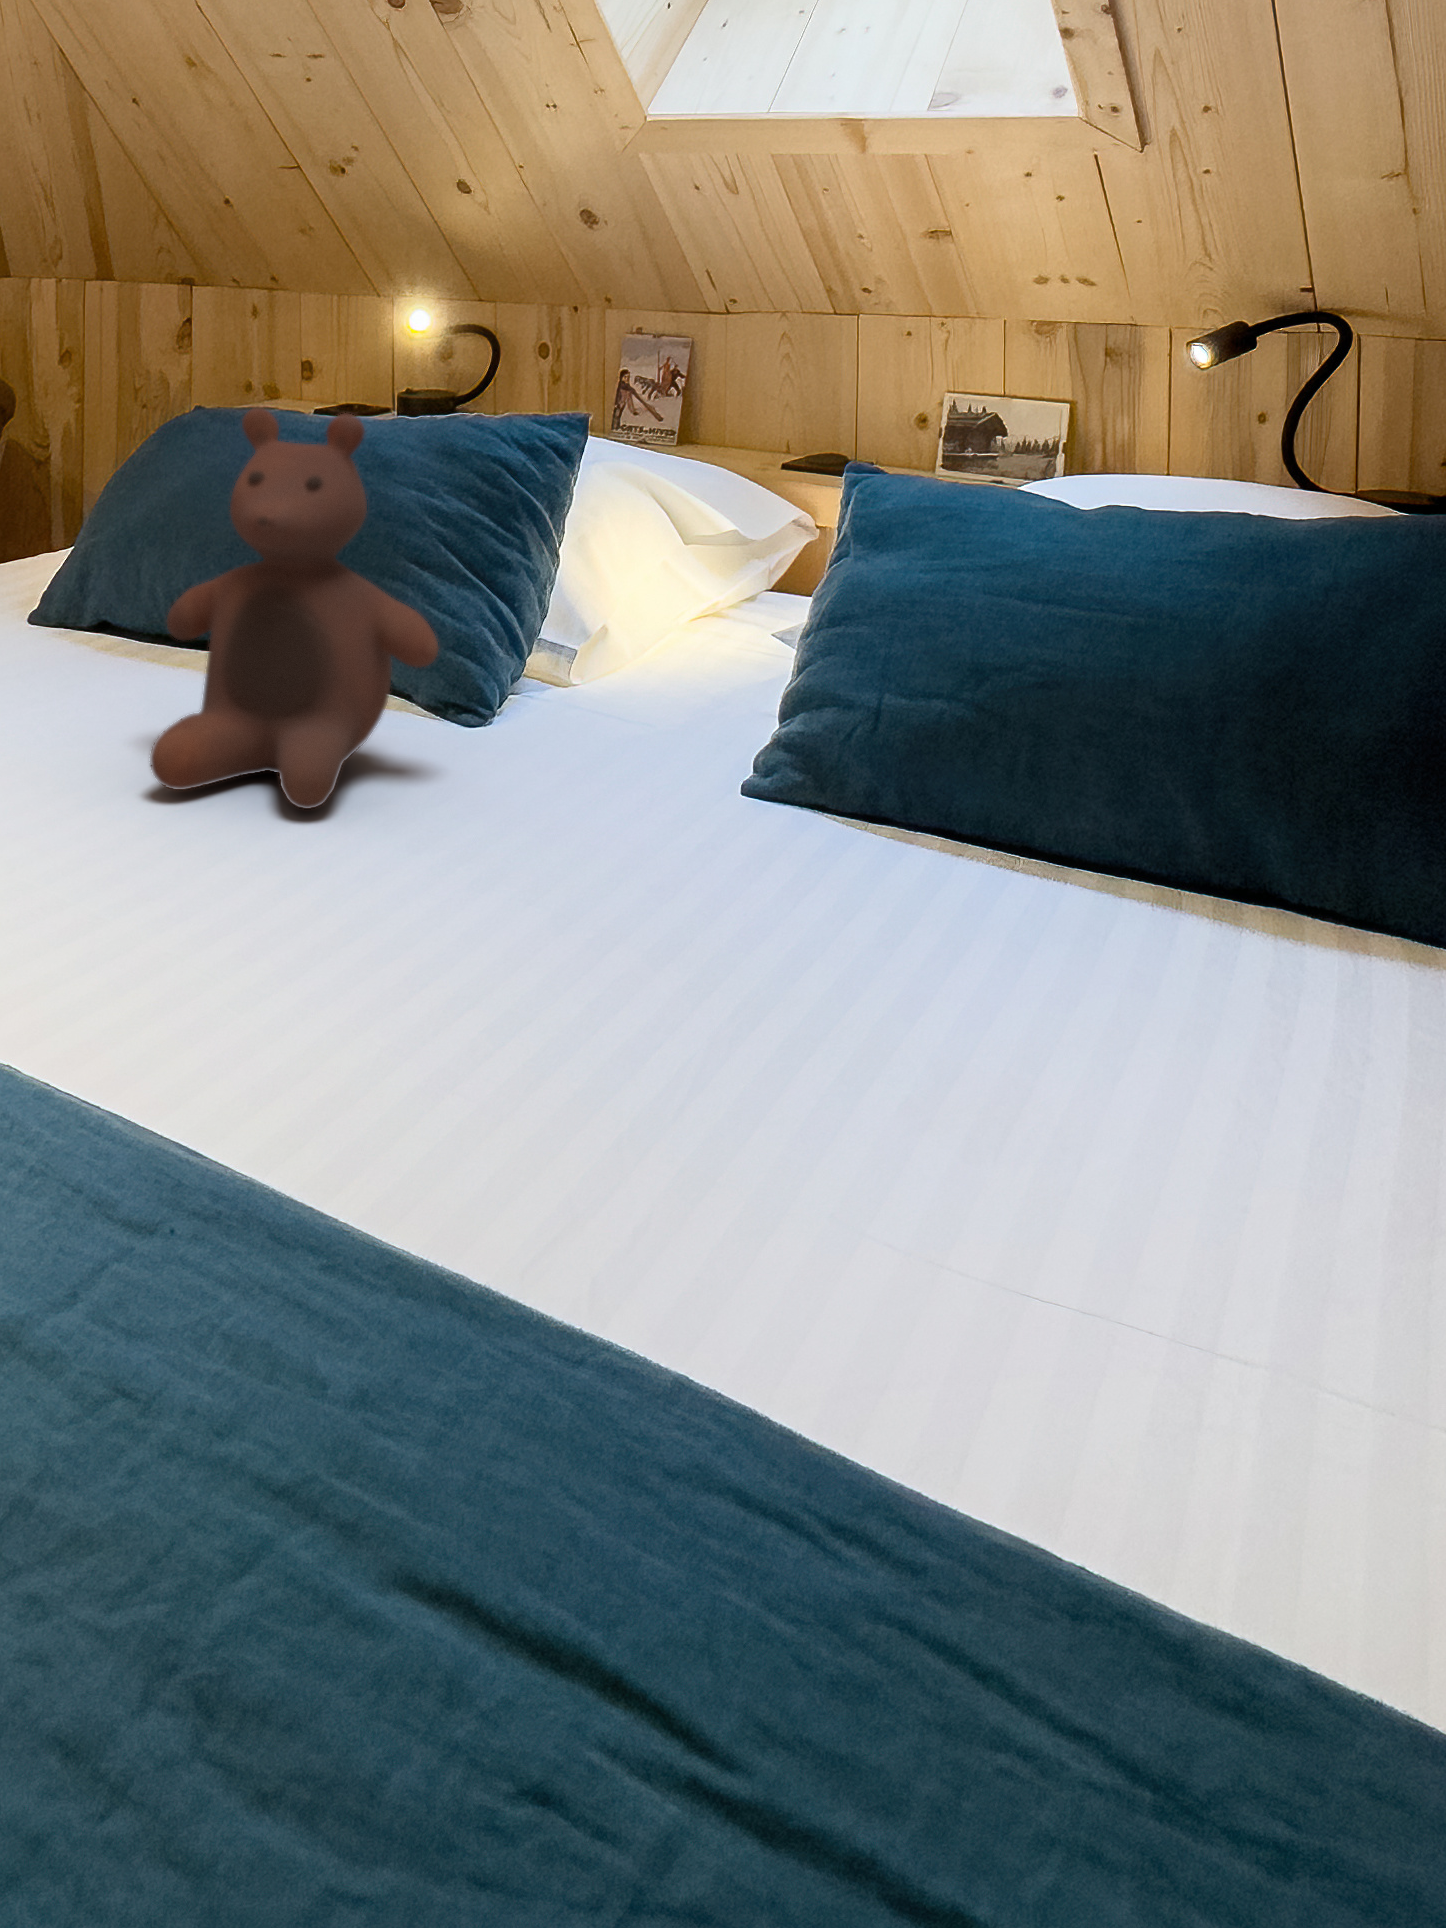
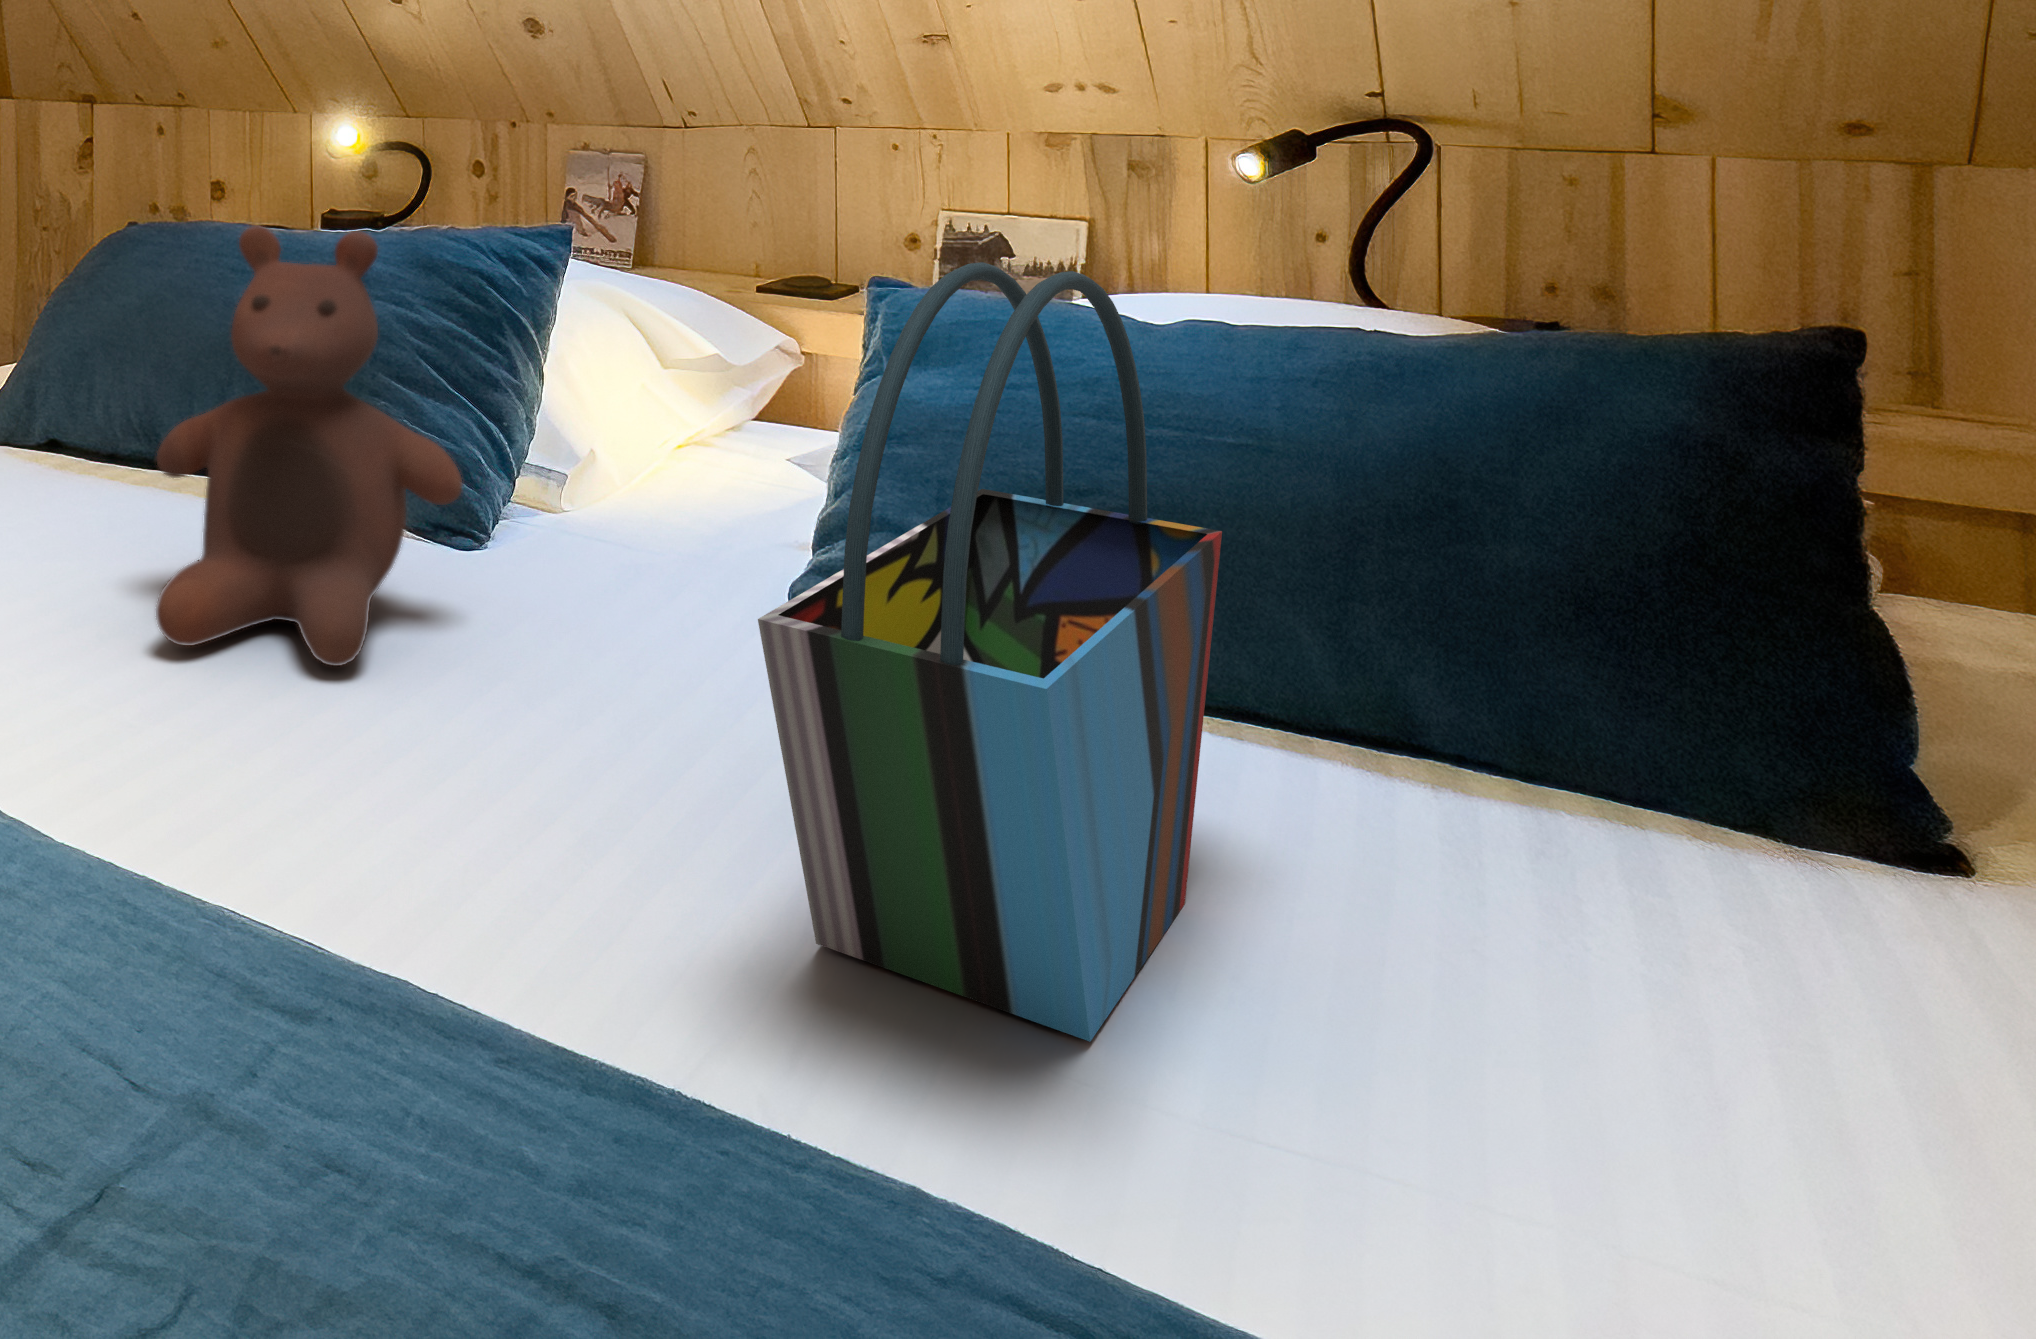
tote bag: none [571,444,1030,1095] -> present [758,262,1222,1042]

